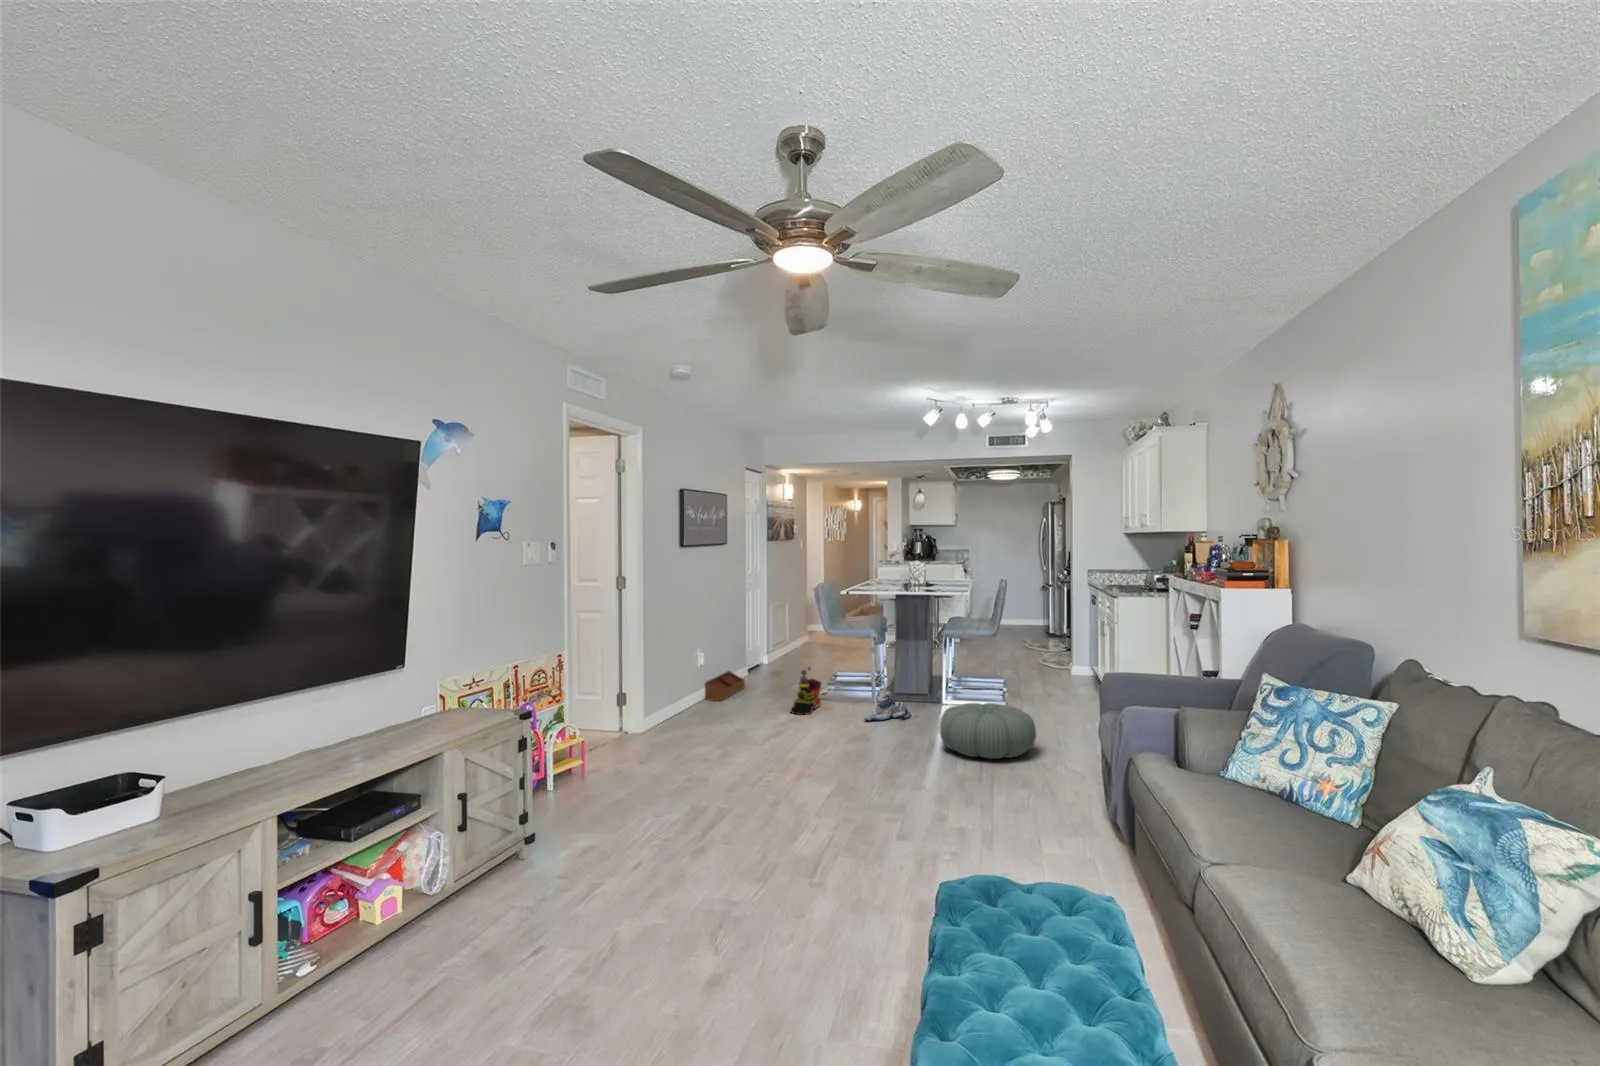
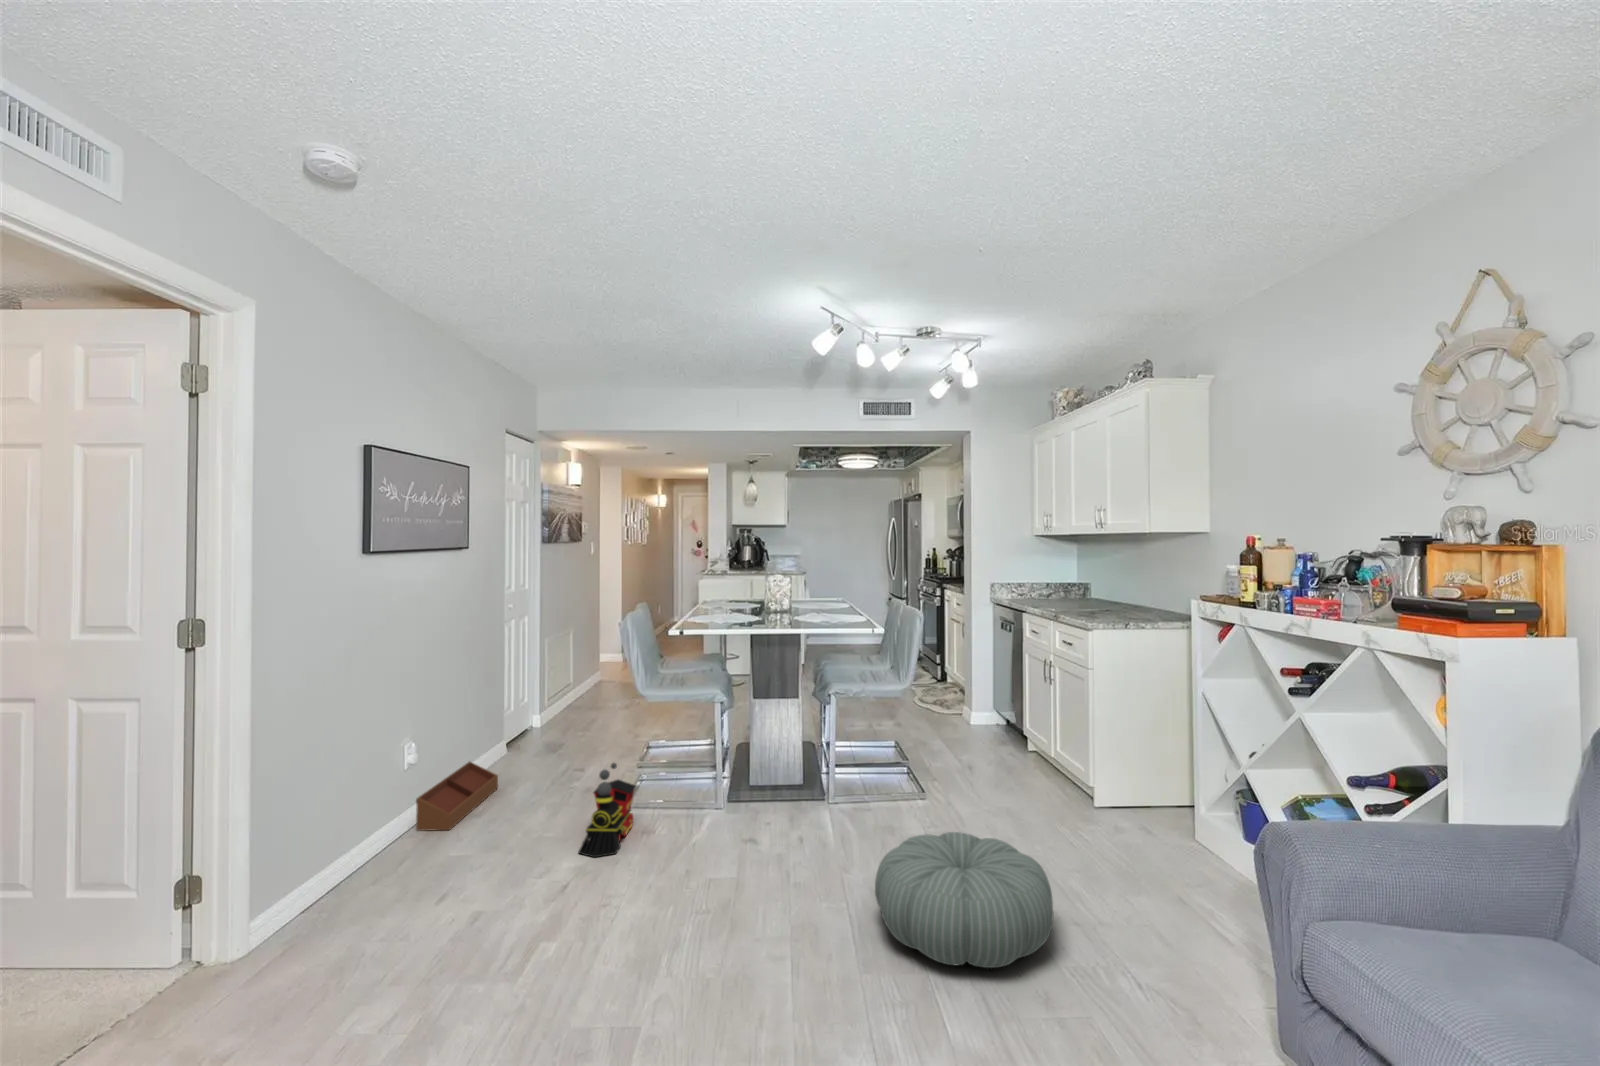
plush toy: present [864,688,911,721] -> none [717,799,793,864]

